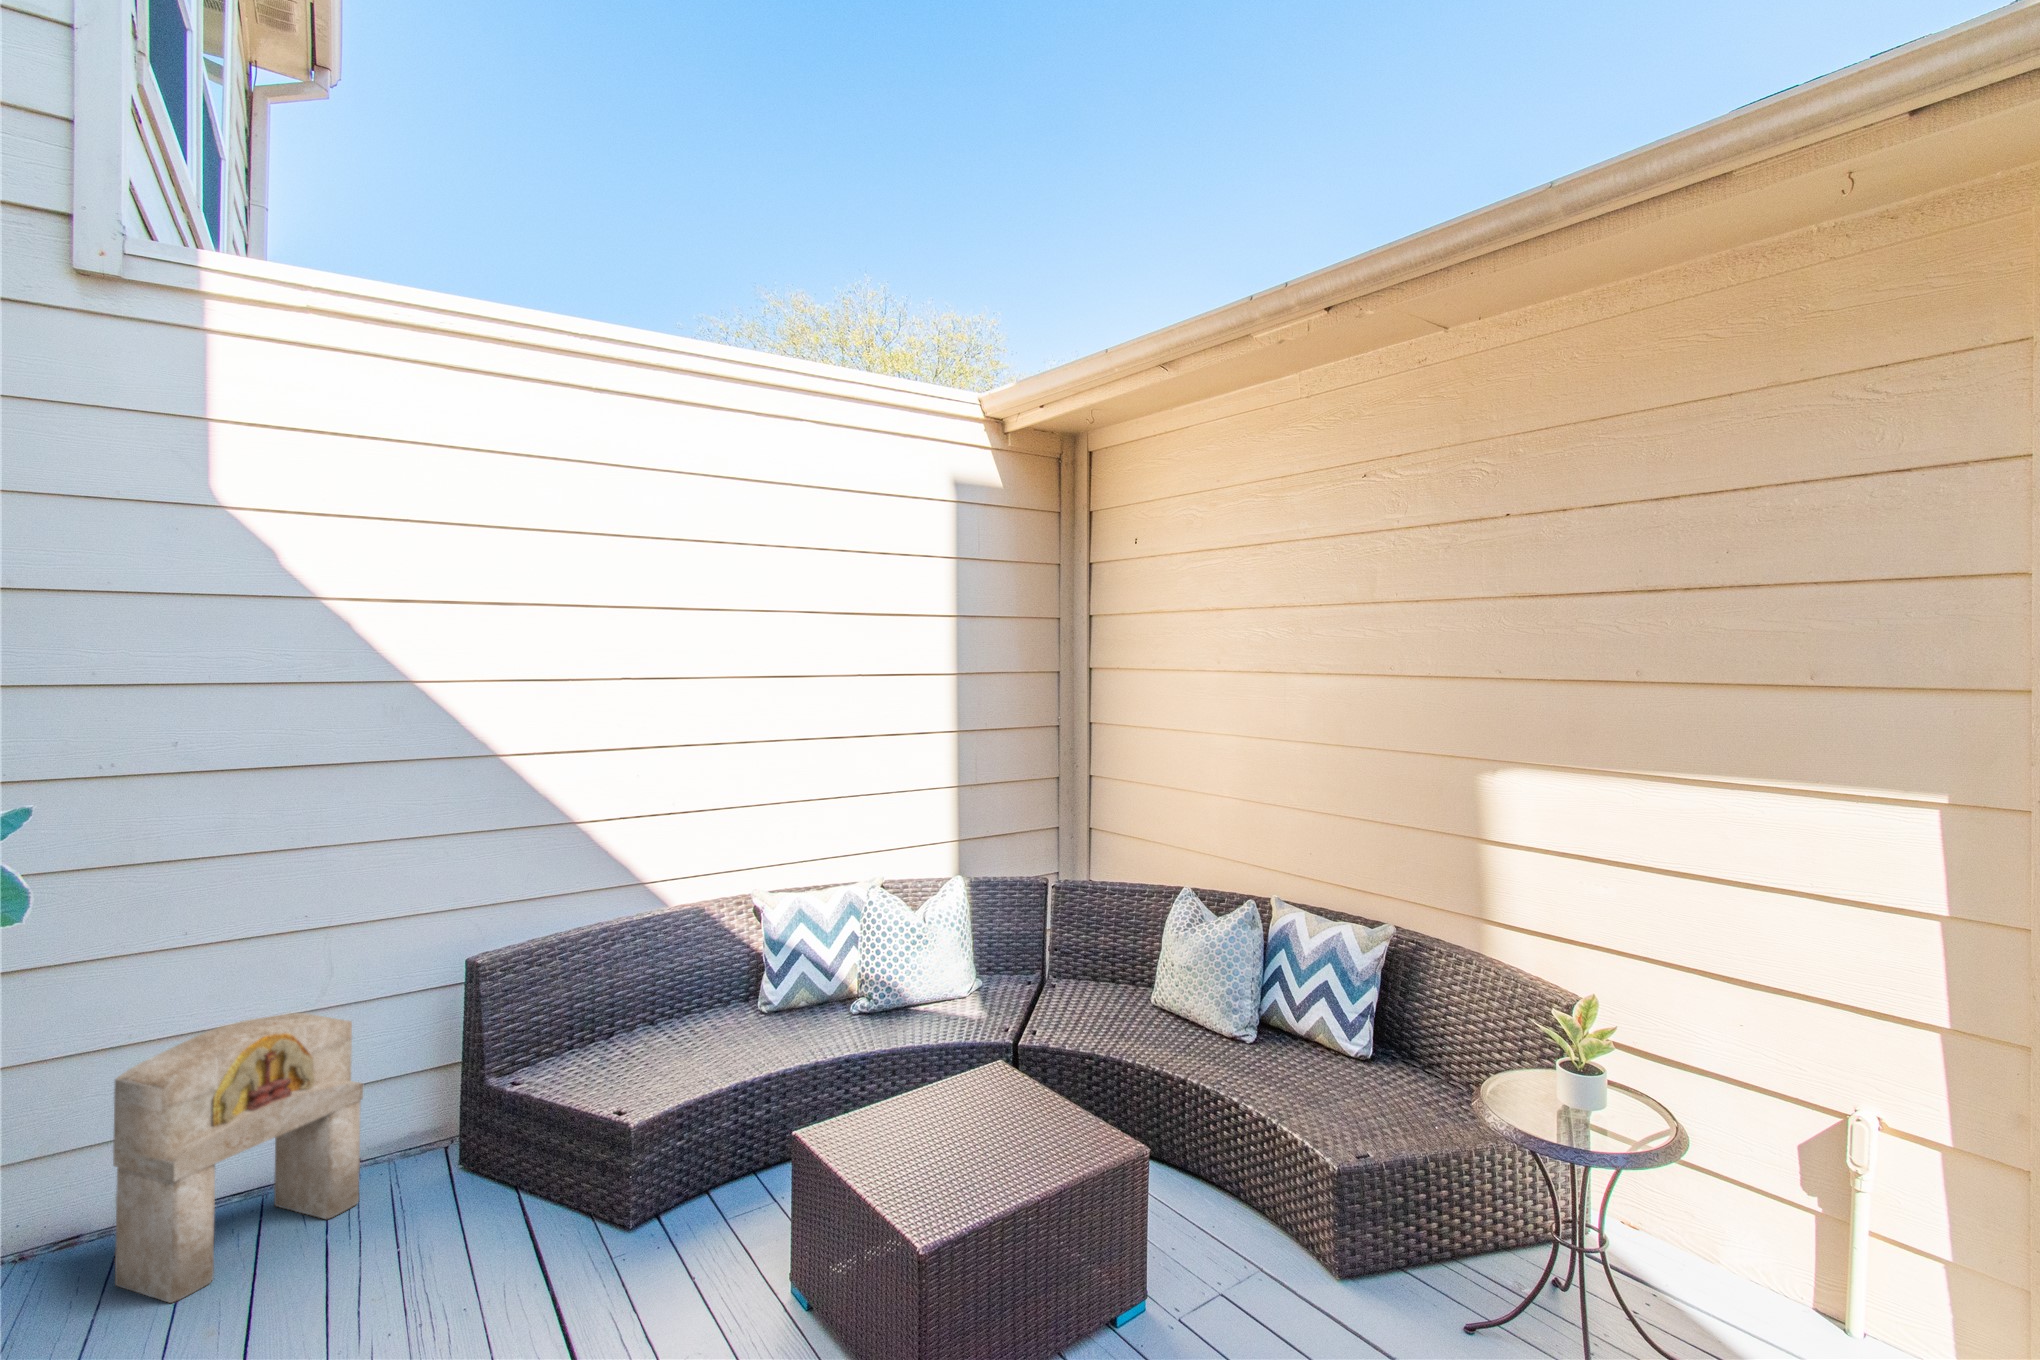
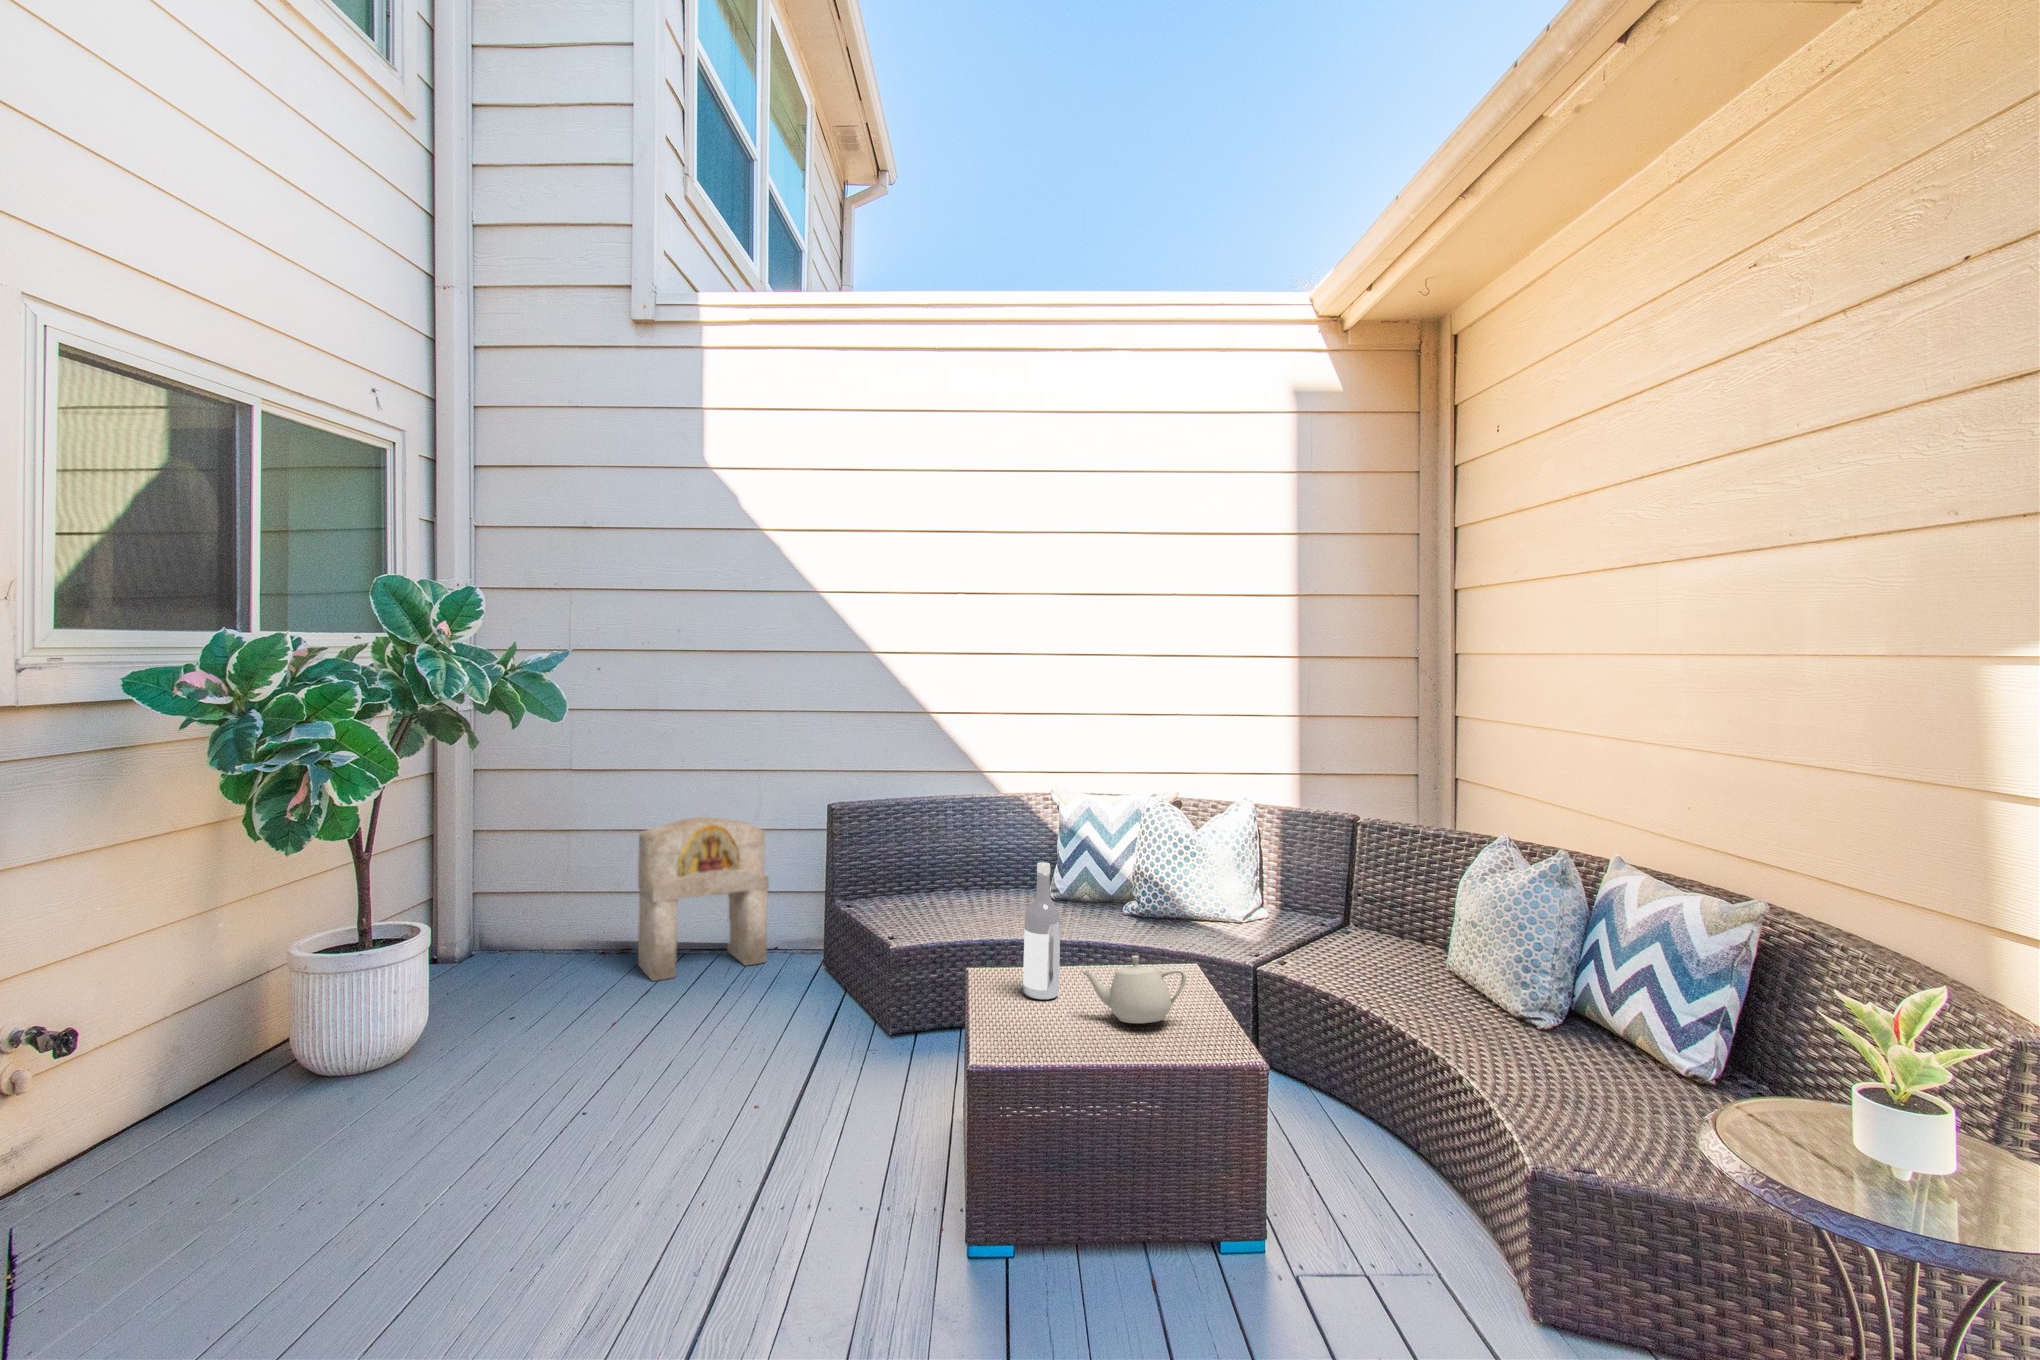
wine bottle: none [881,1011,920,1159] -> present [1023,862,1060,1000]
teapot: none [961,1085,1051,1156] -> present [1082,956,1186,1023]

